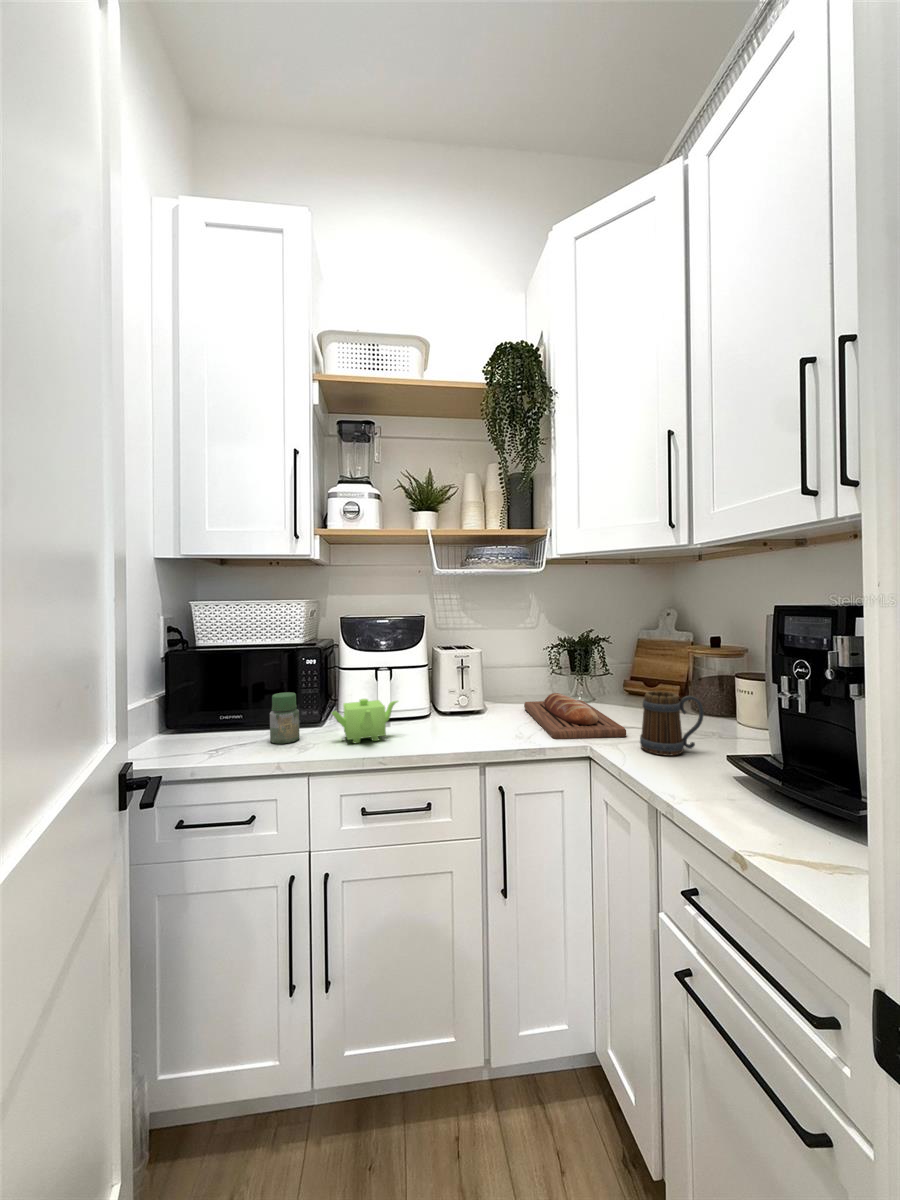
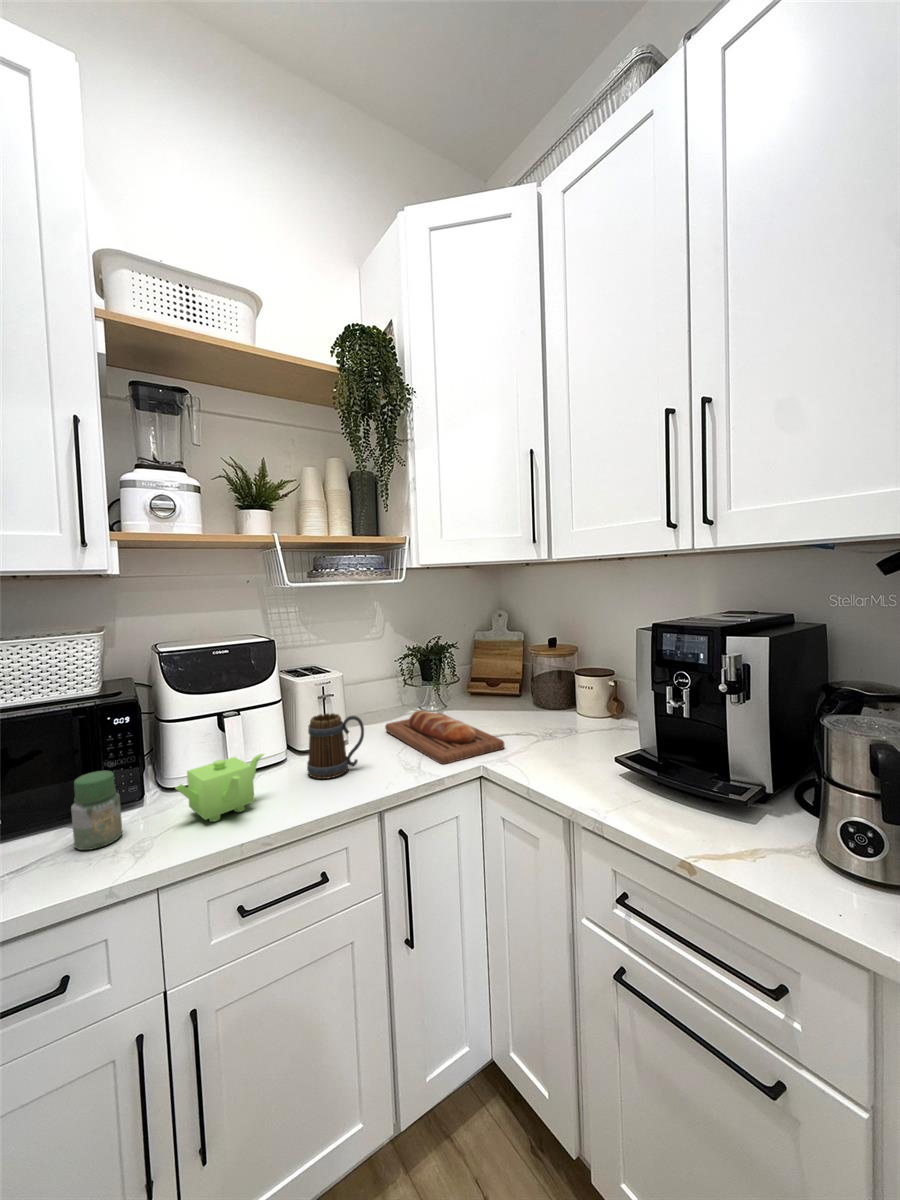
mug: present [640,691,704,756] -> present [307,713,364,779]

